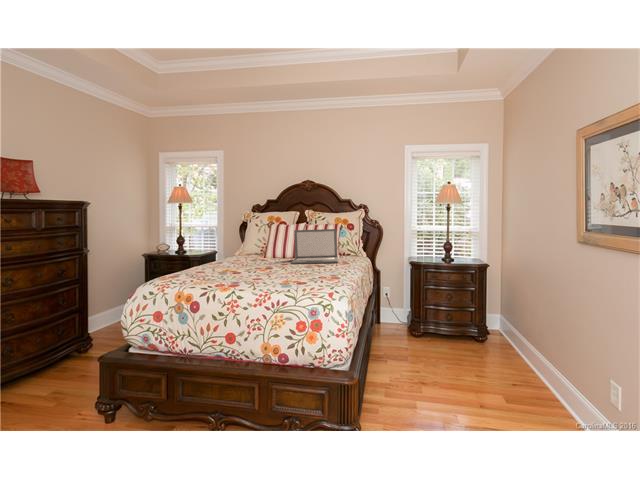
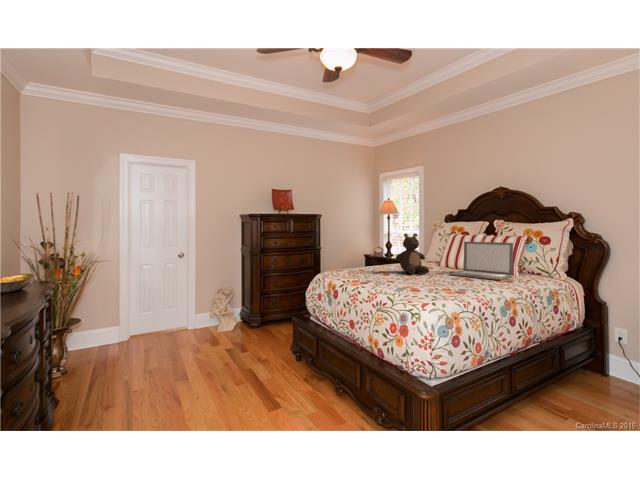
stuffed bear: none [237,224,273,268] -> present [396,233,429,274]

